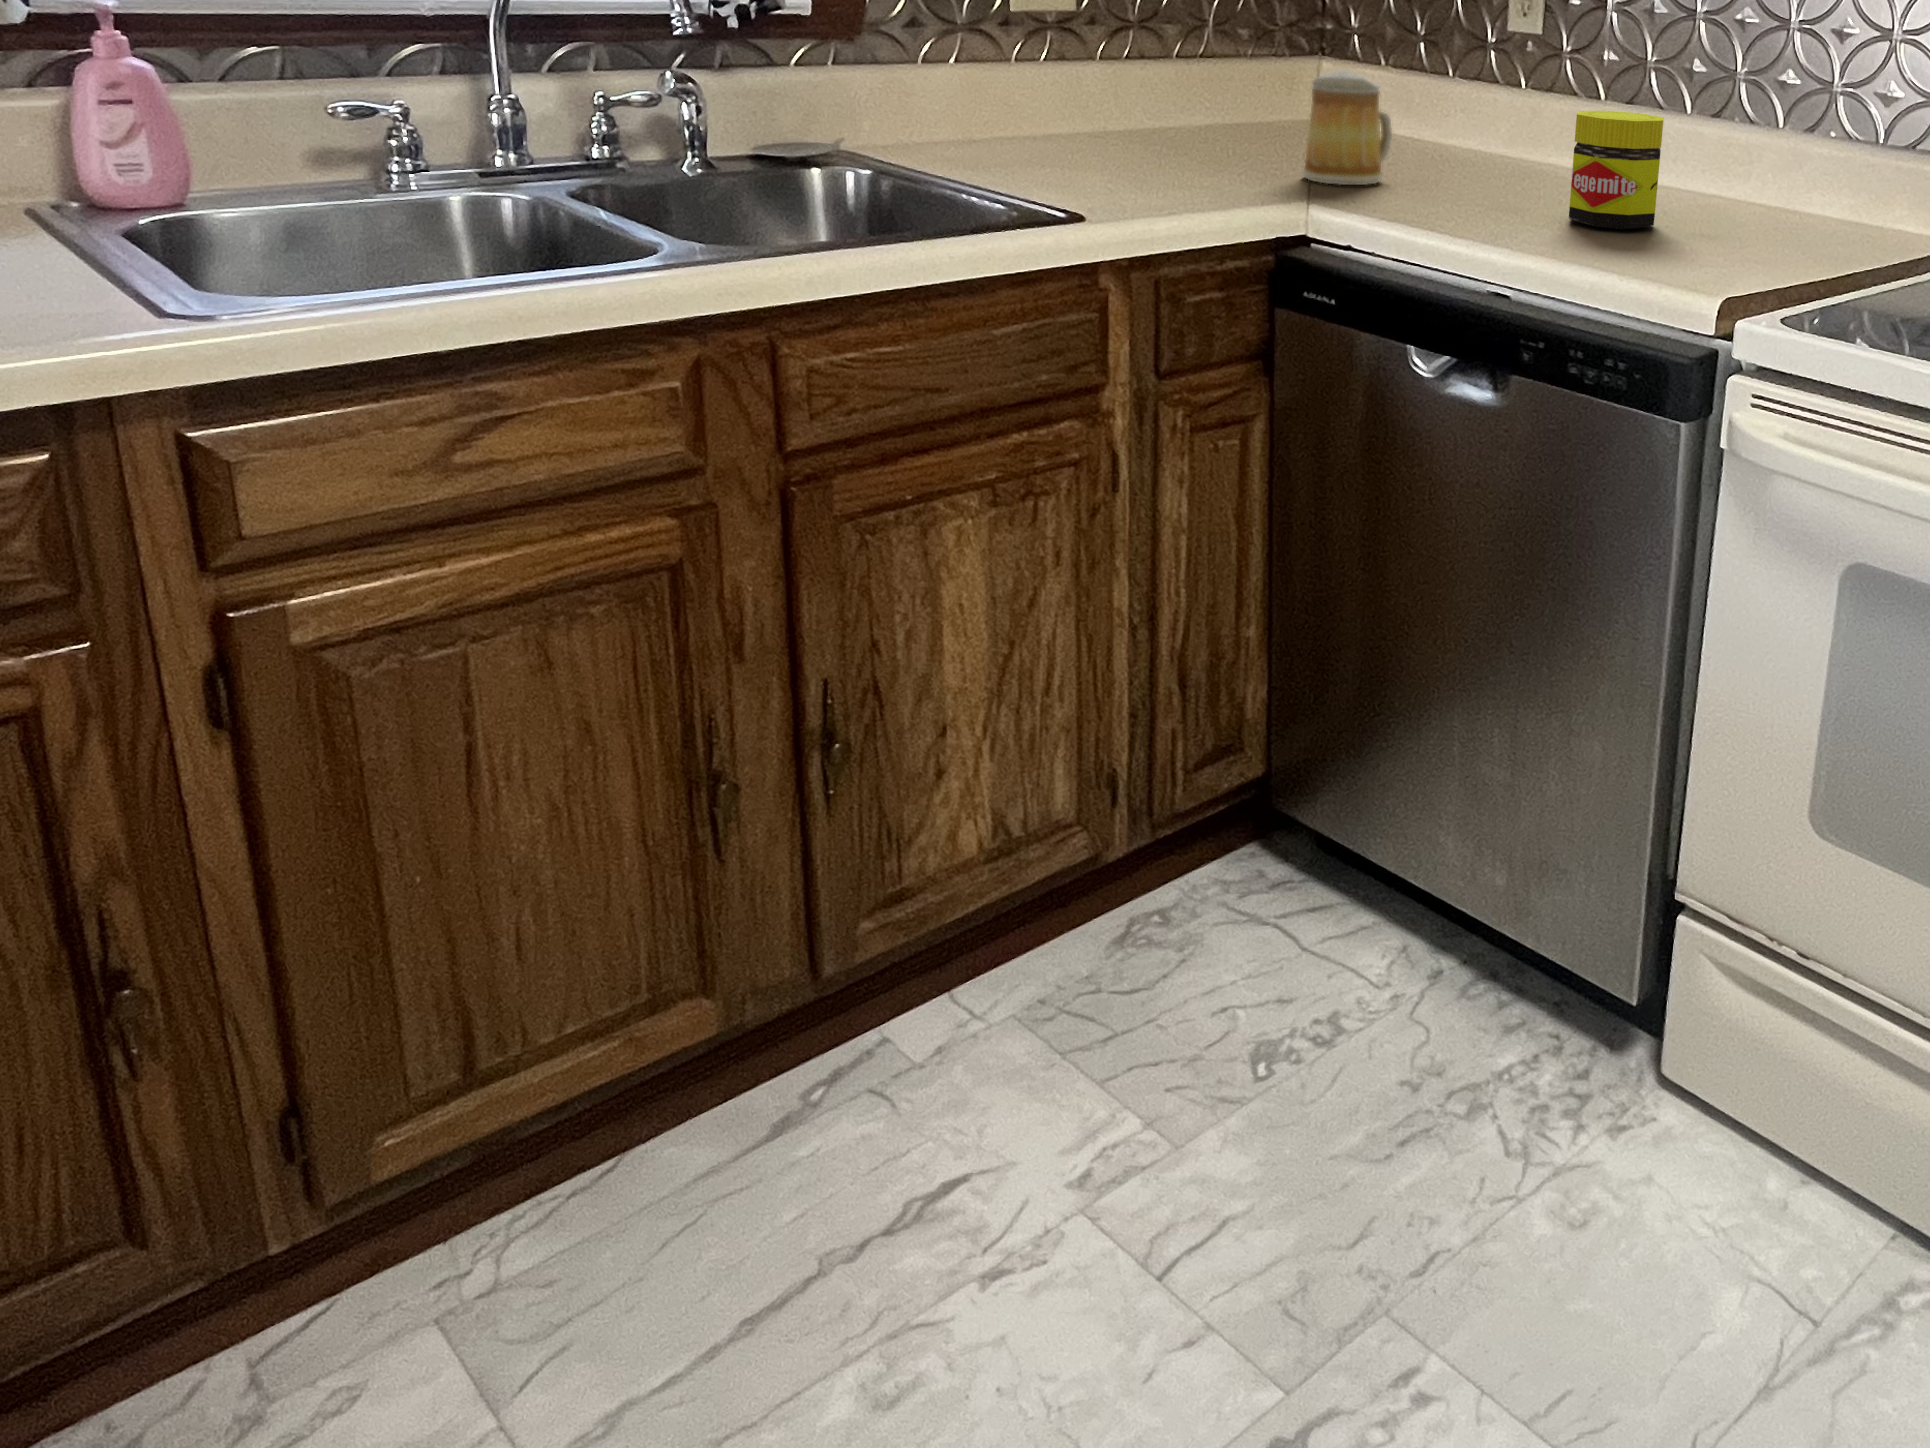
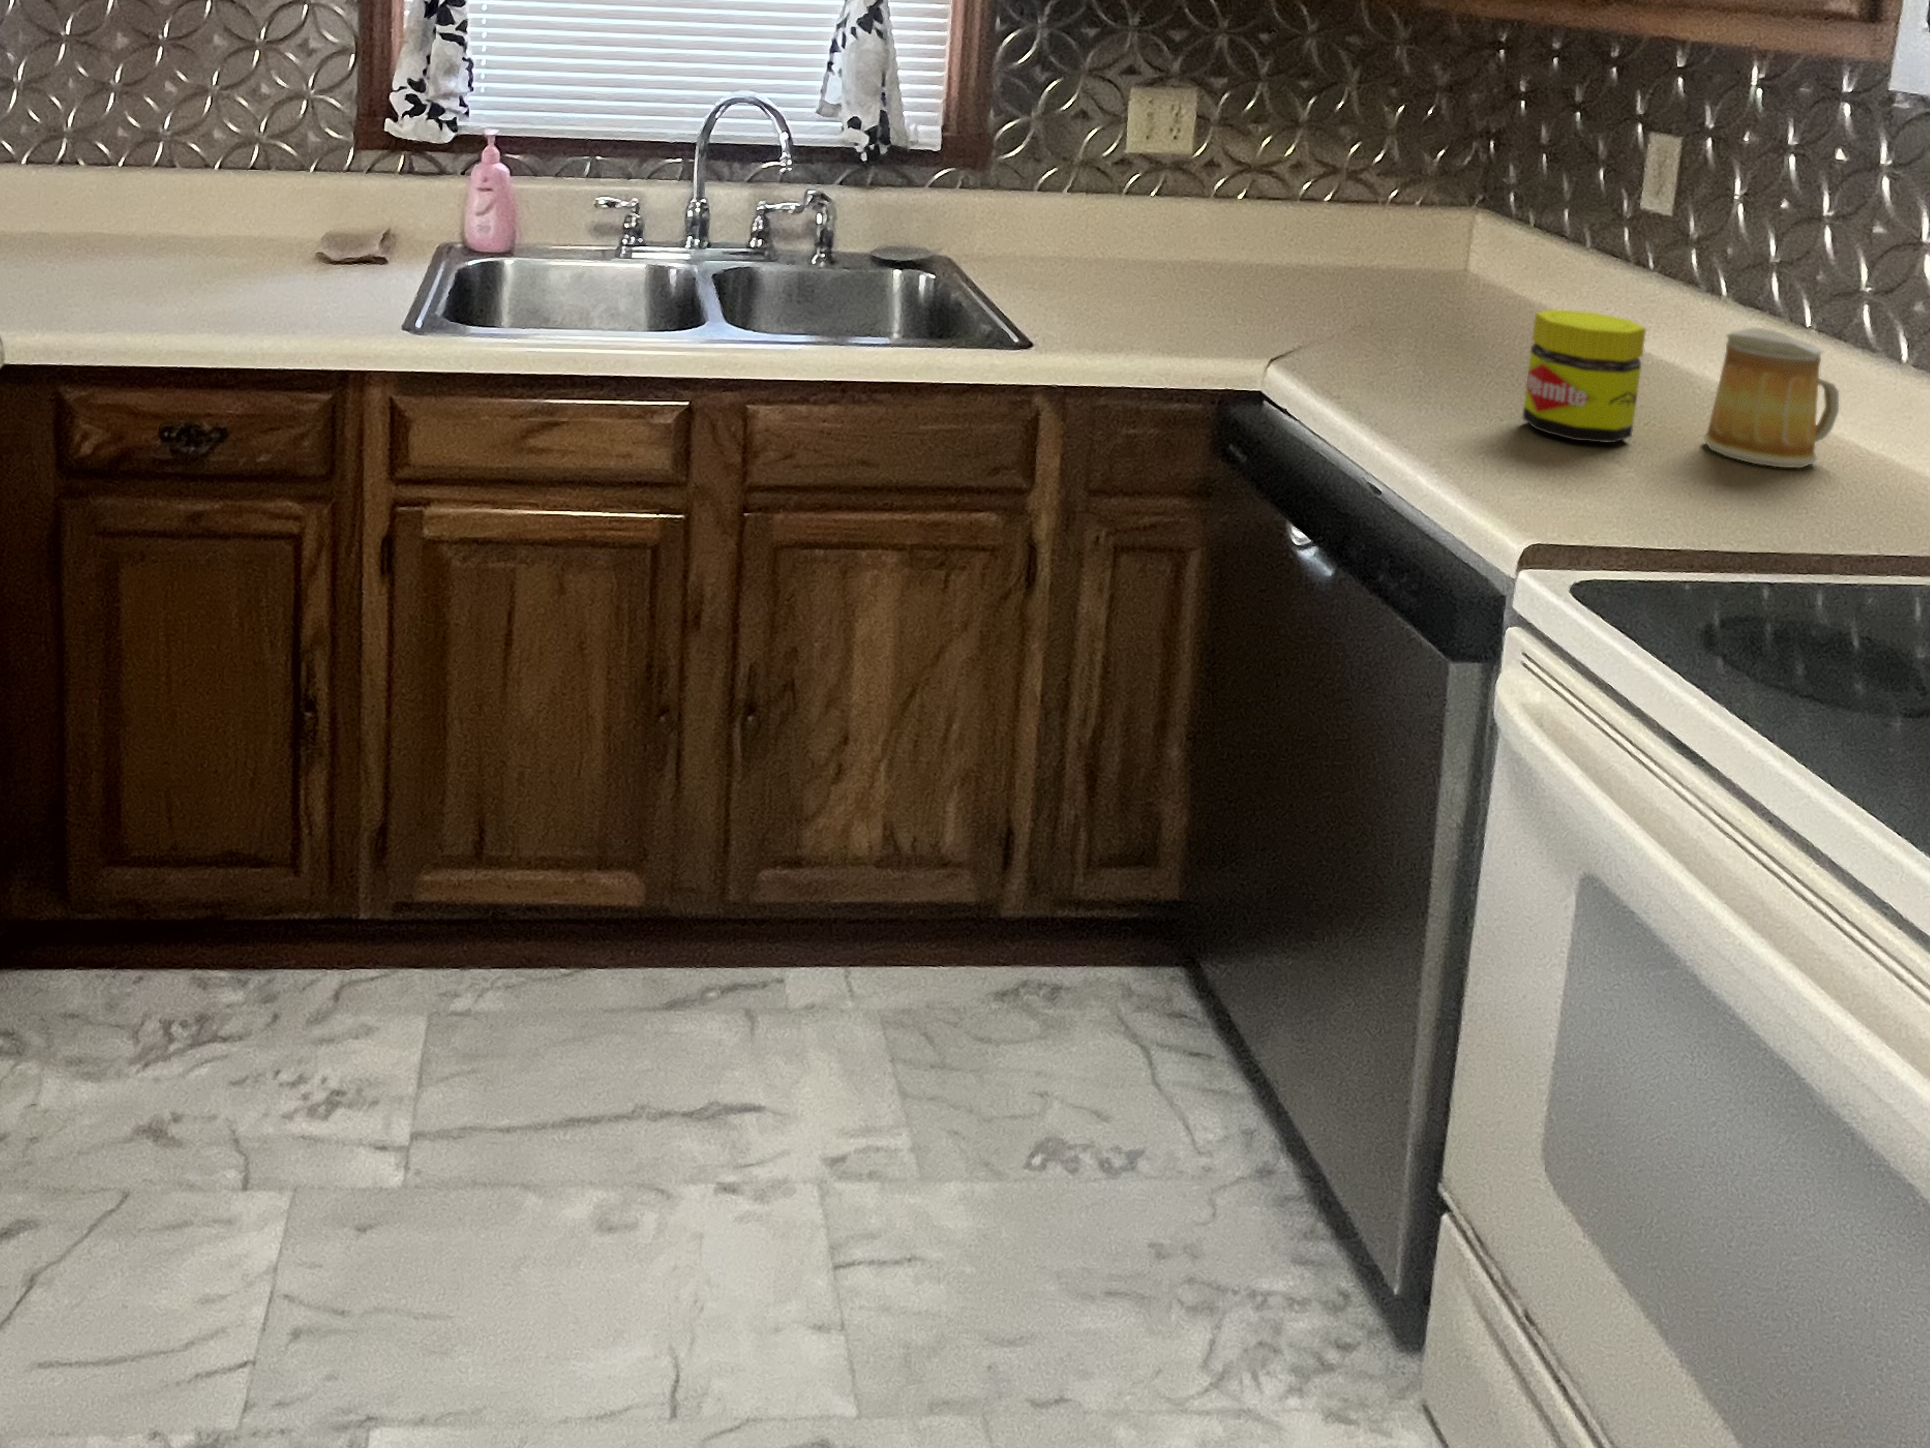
mug: present [1302,70,1392,185] -> present [1703,327,1839,468]

